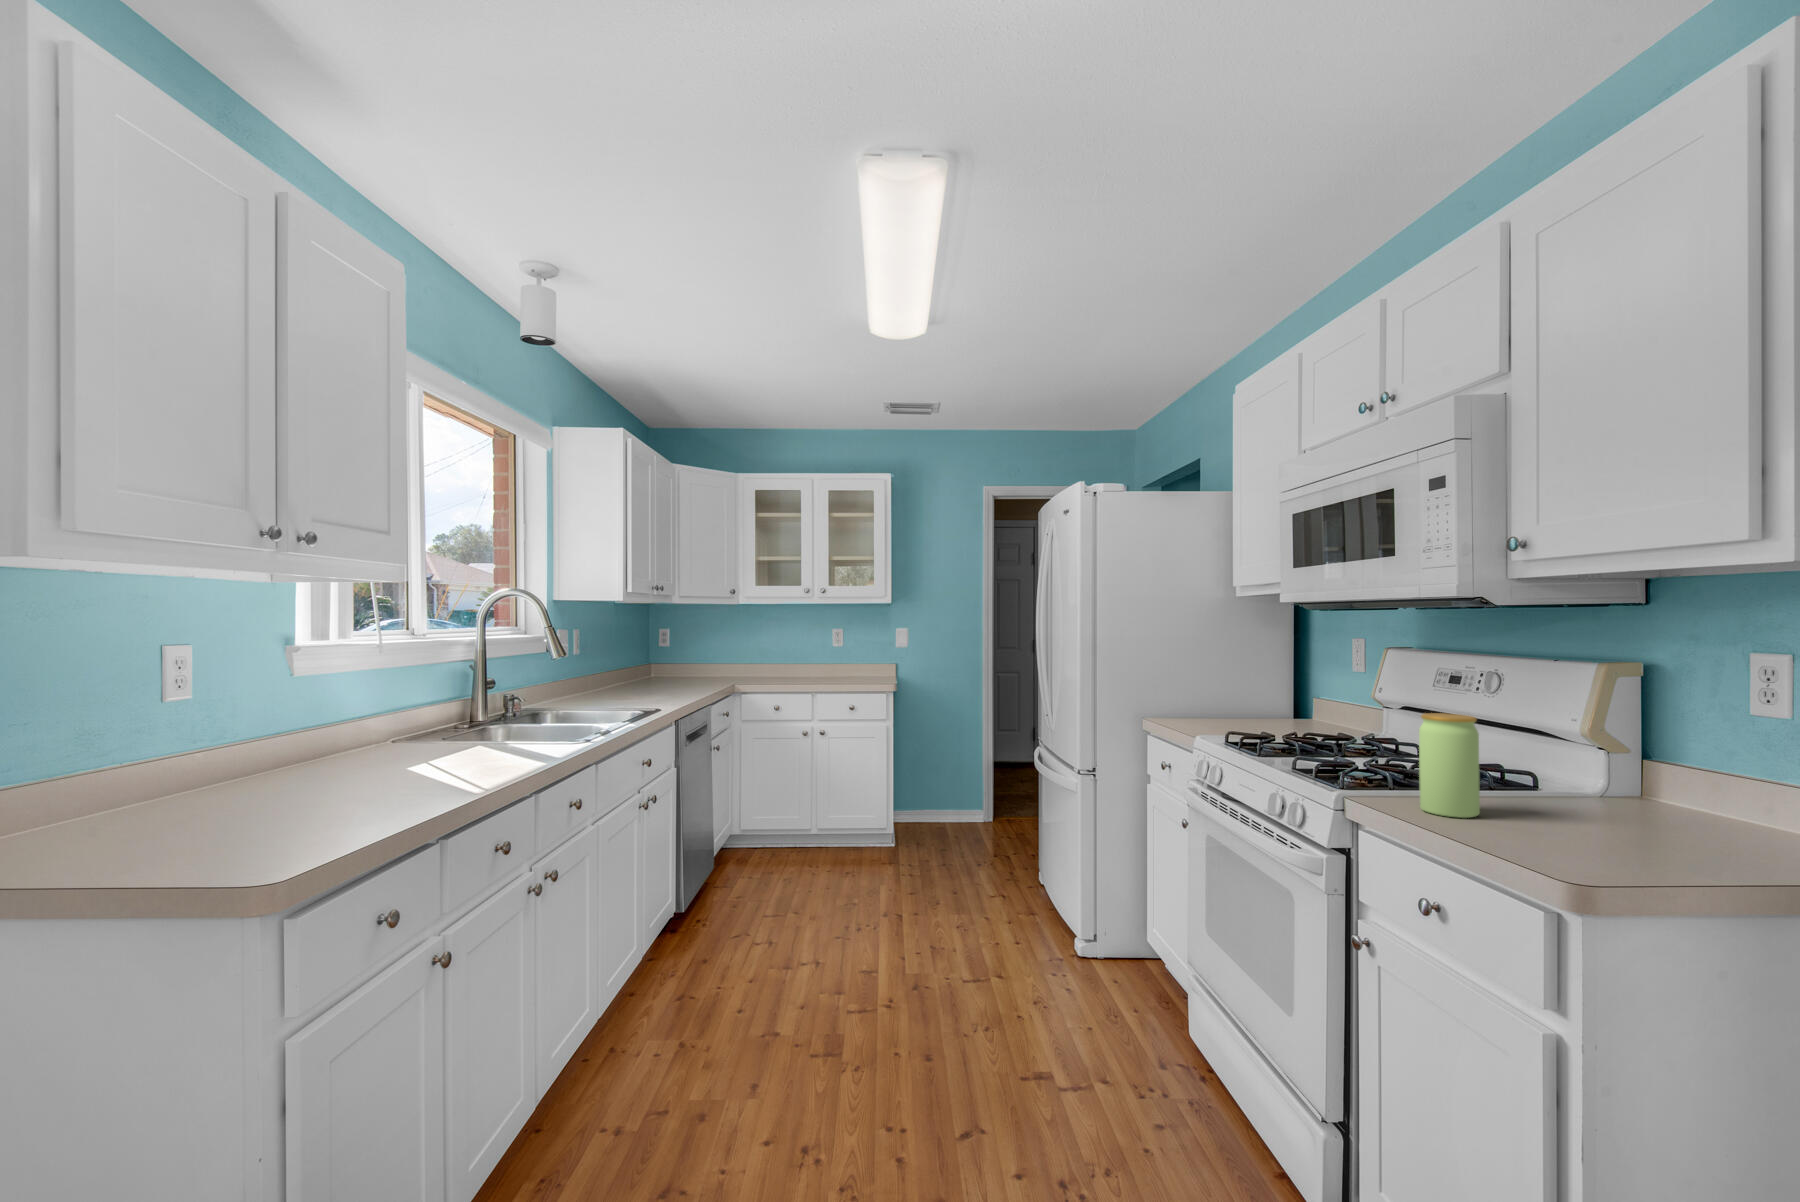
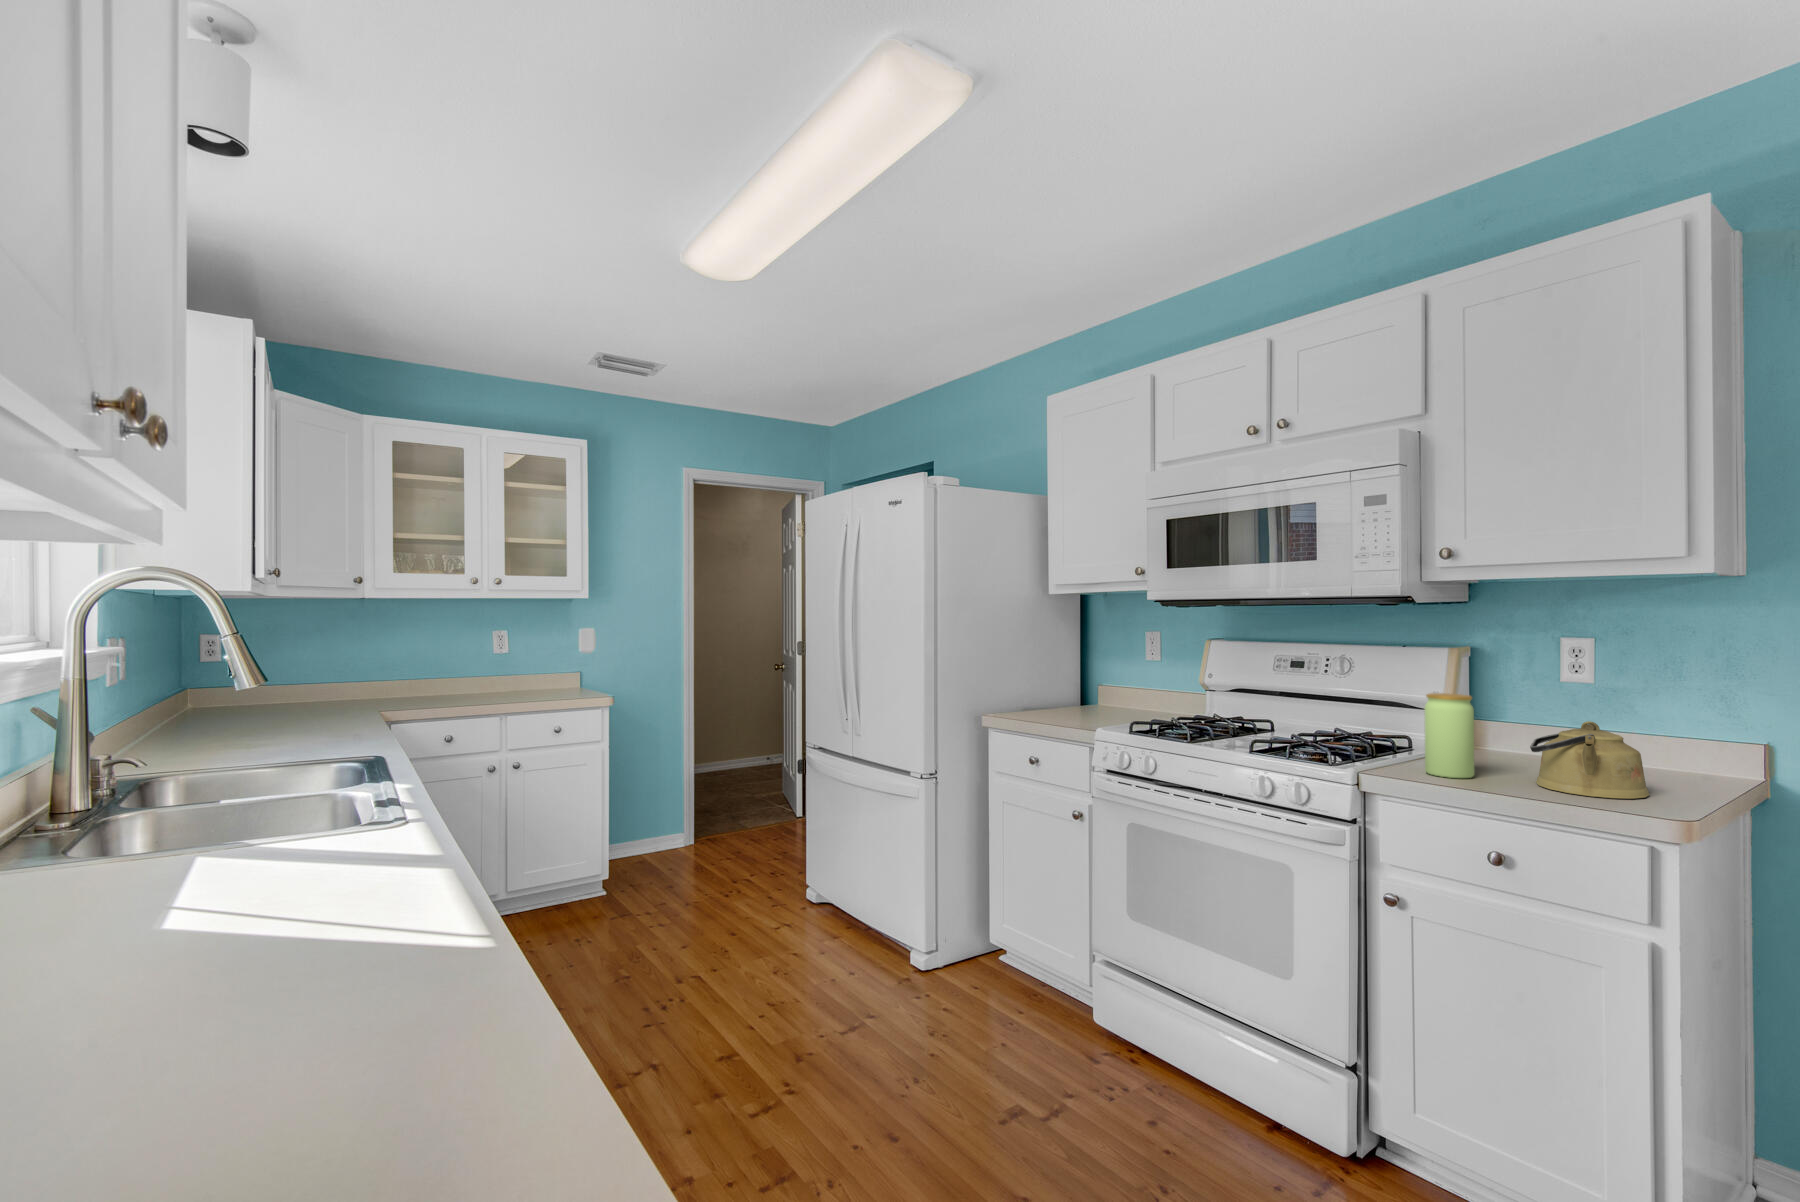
kettle: none [1503,759,1673,865] -> present [1530,721,1649,799]

